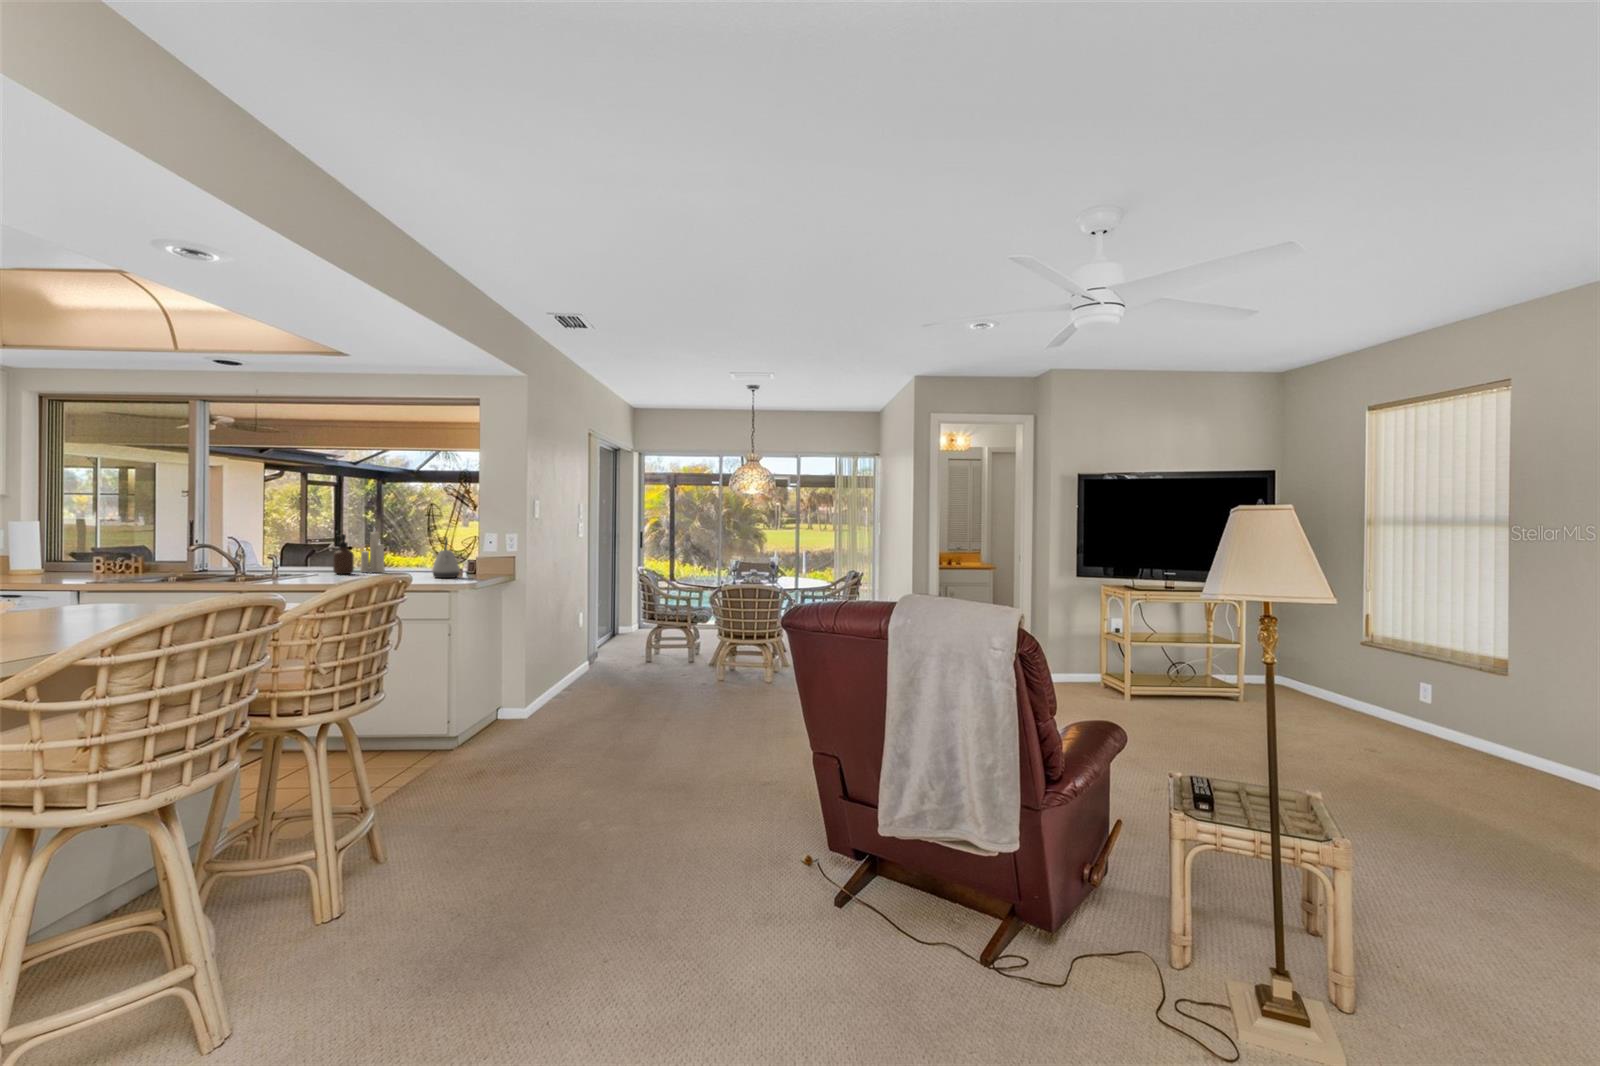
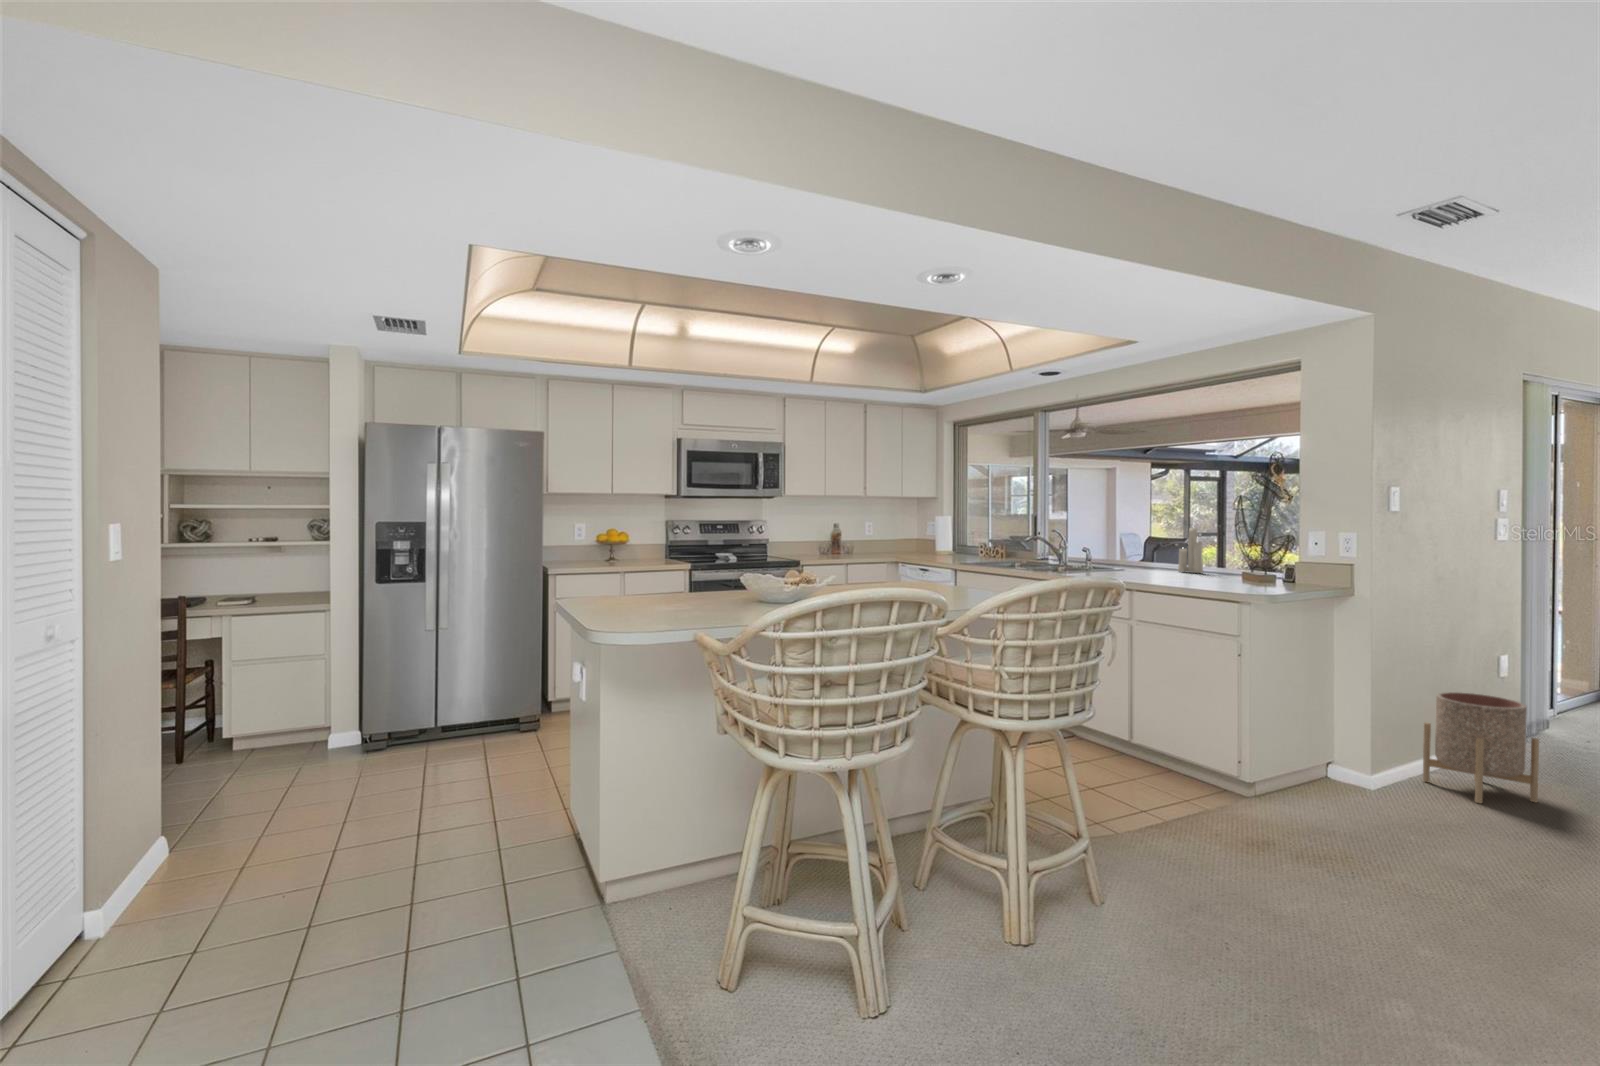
soap dispenser: present [333,534,354,574] -> none [1149,530,1169,572]
kettle: present [432,538,460,578] -> none [1245,535,1282,585]
planter: none [551,641,610,712] -> present [1423,692,1539,803]

